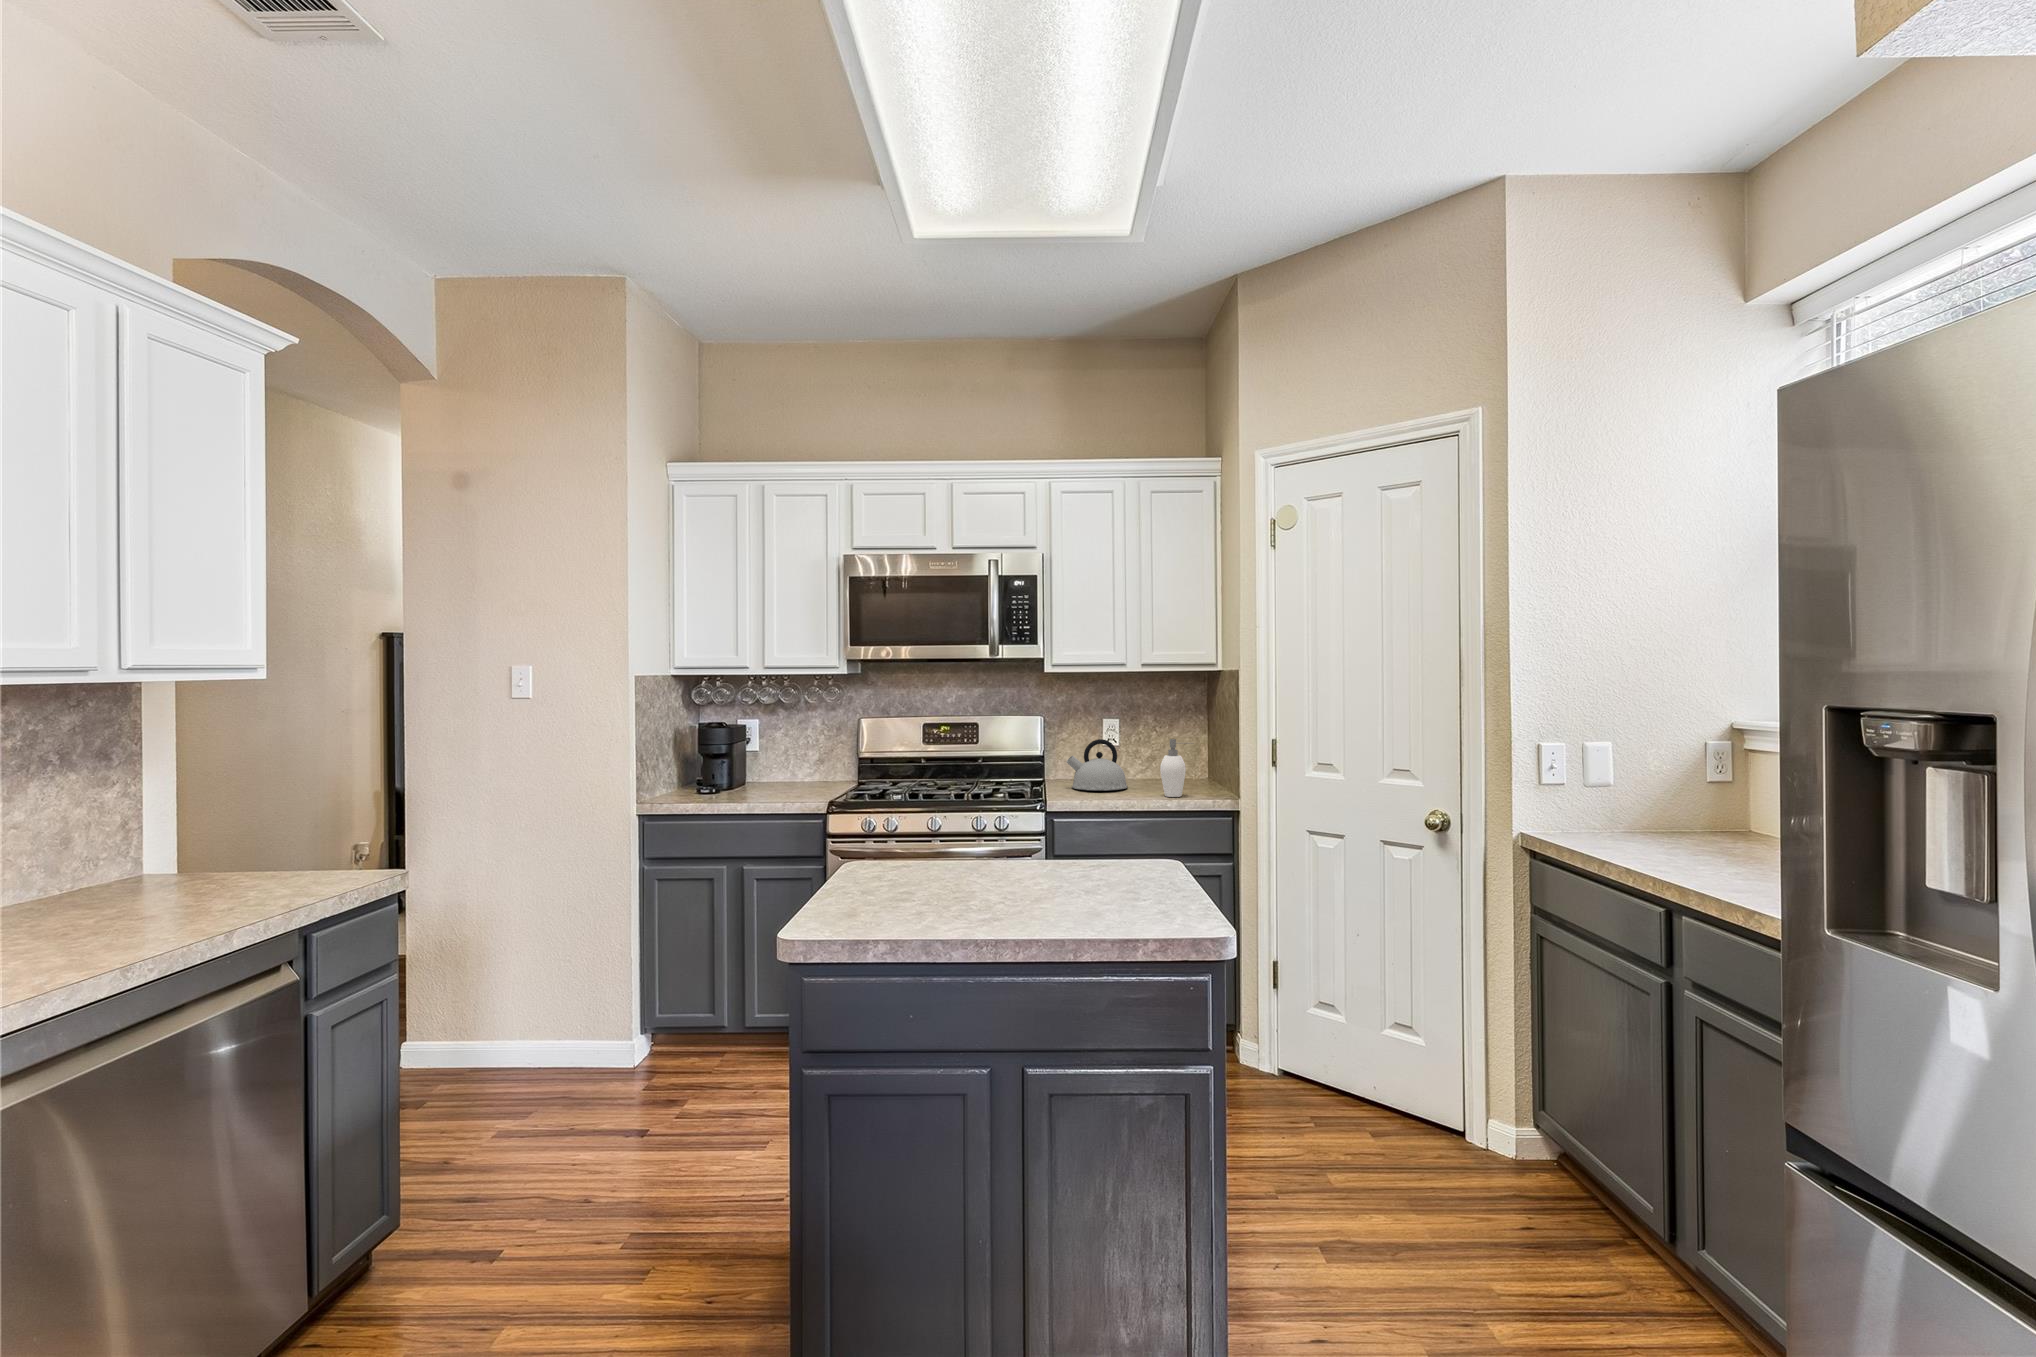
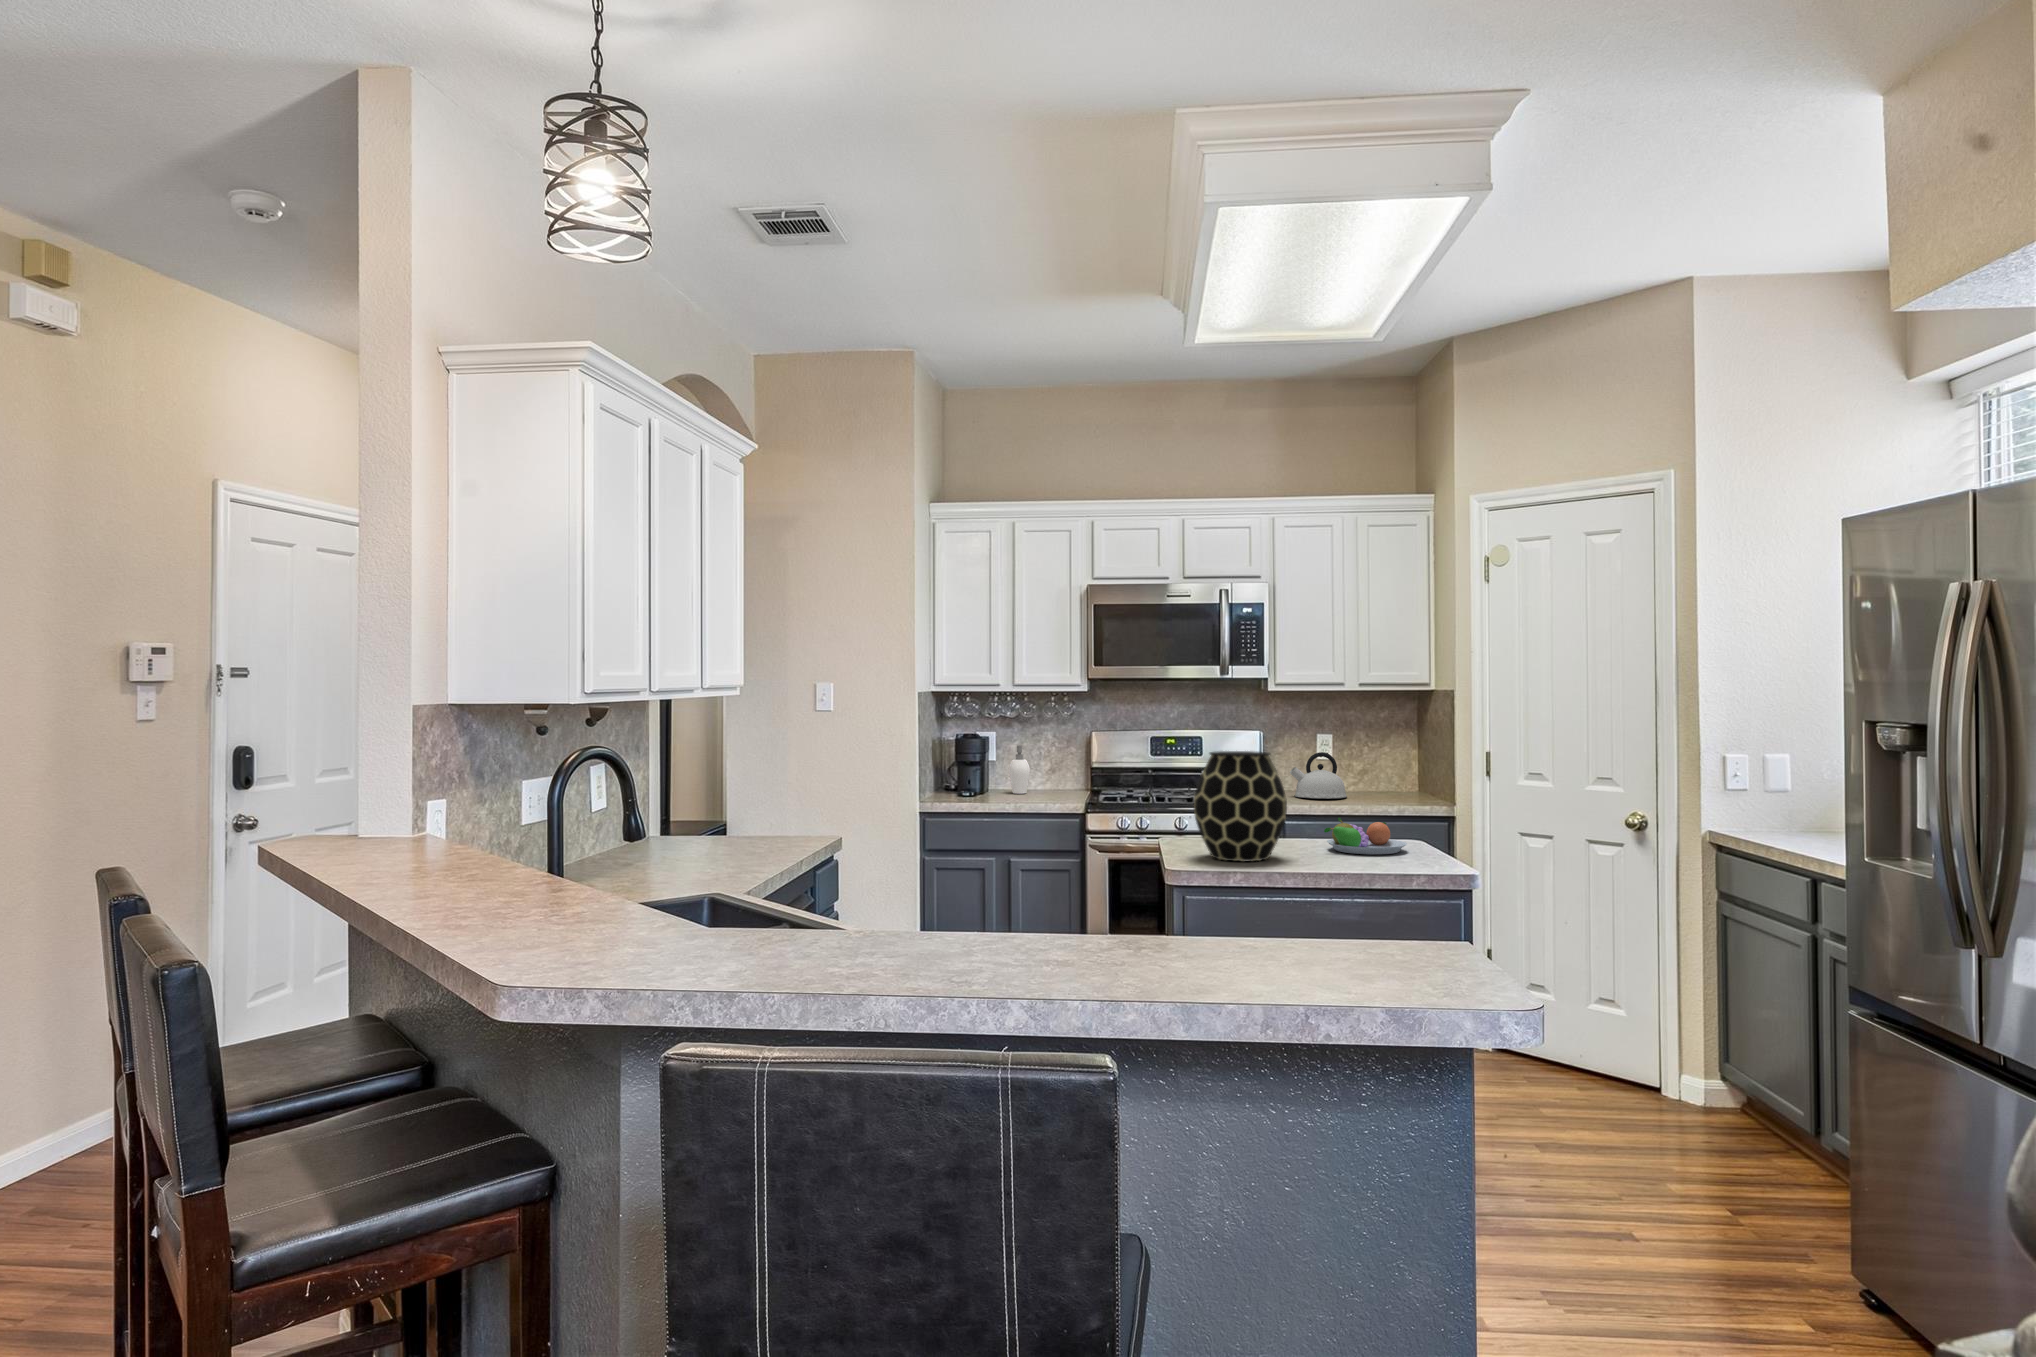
soap dispenser: present [1160,739,1193,797] -> present [1009,745,1030,794]
vase: none [841,753,974,916] -> present [1194,751,1287,861]
fruit bowl: none [1035,840,1149,895] -> present [1324,818,1407,854]

